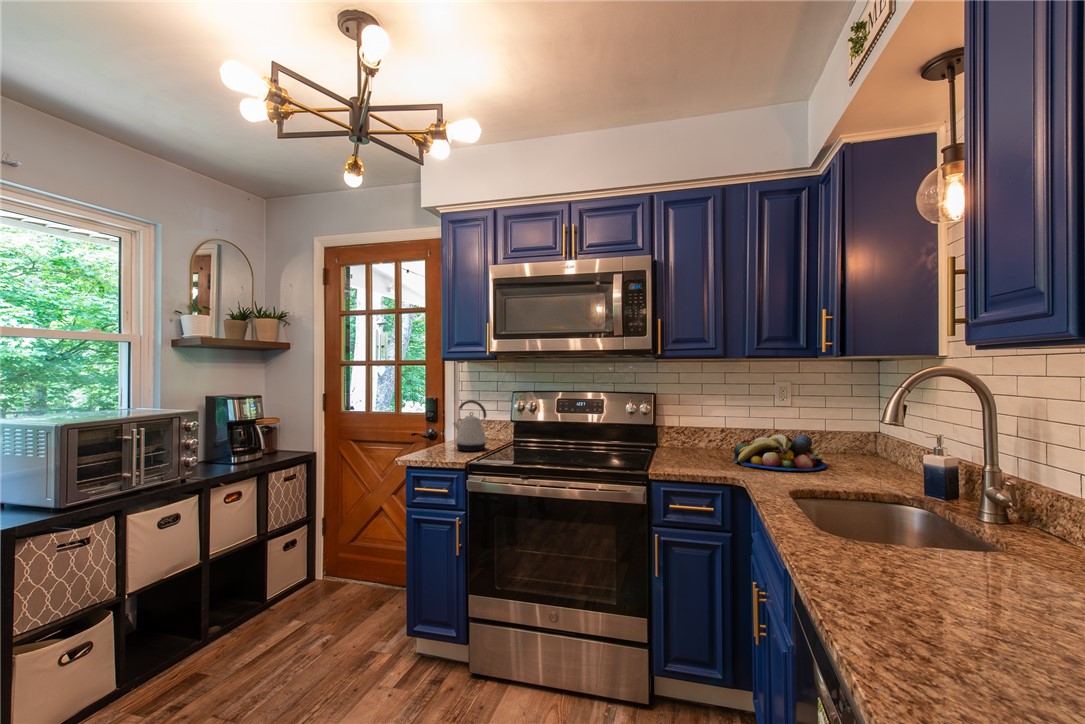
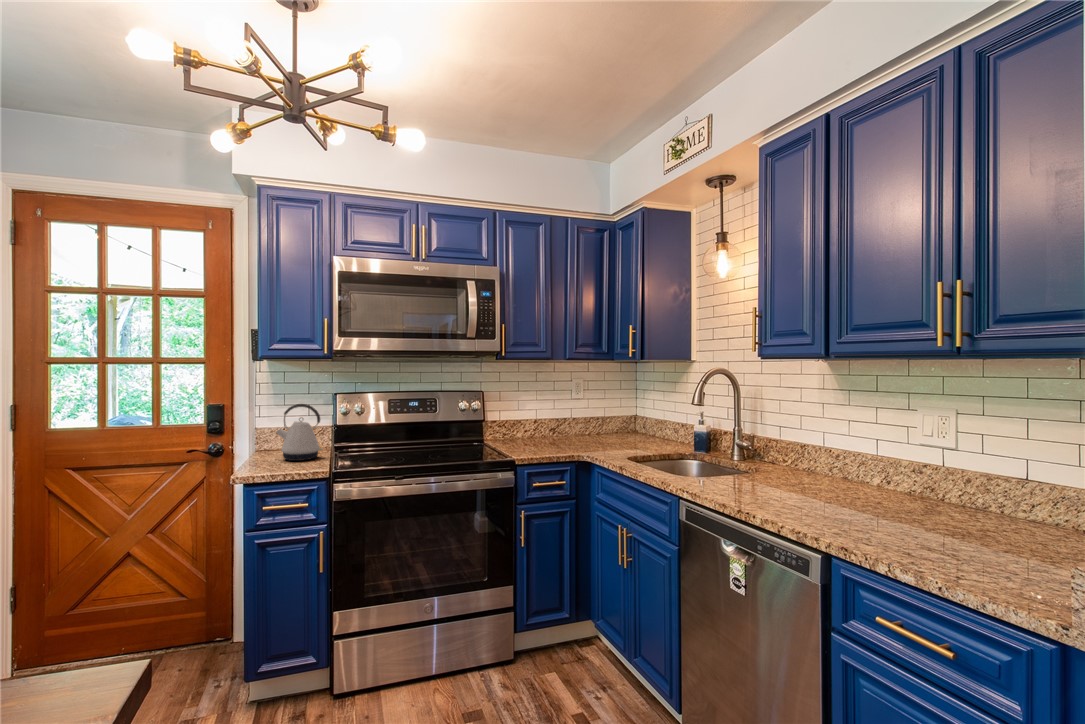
fruit bowl: present [733,434,827,471] -> none [555,419,622,447]

